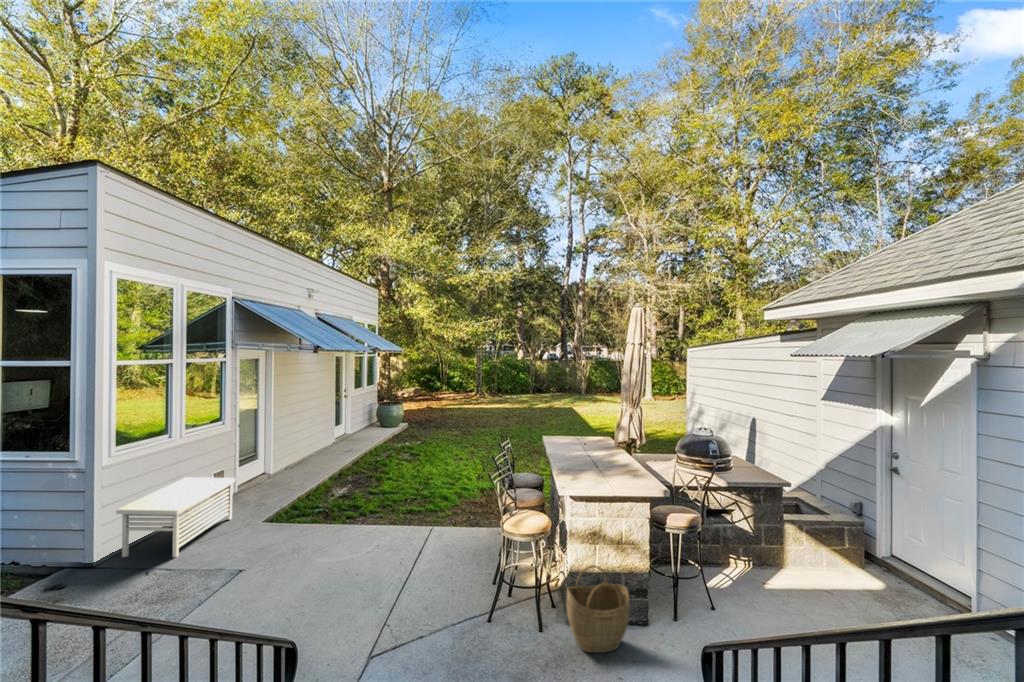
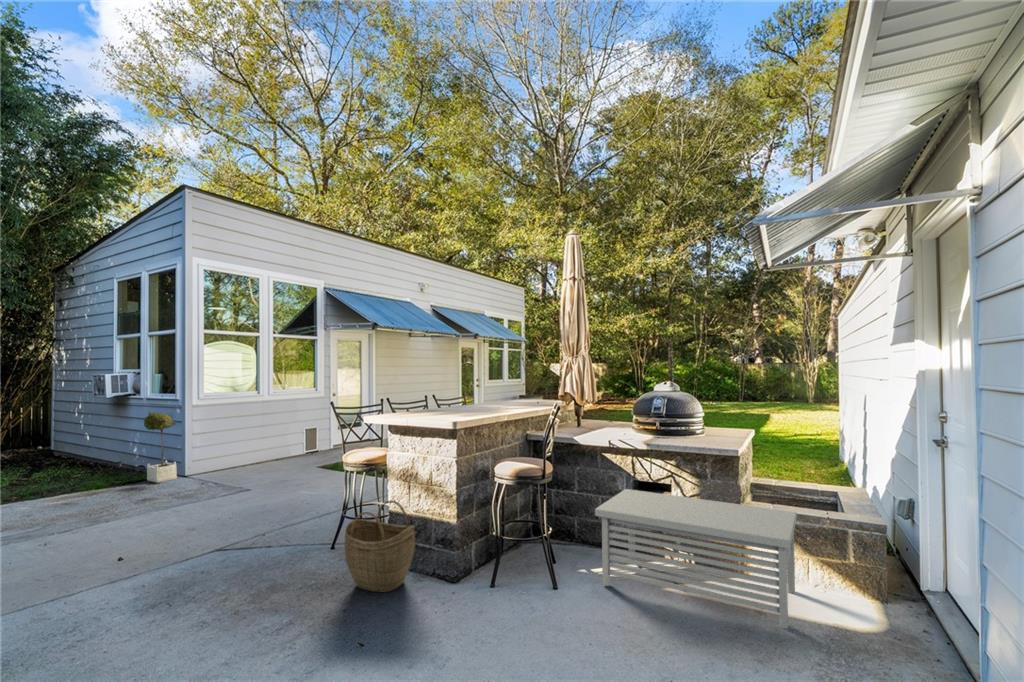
storage bench: present [116,477,235,557] -> present [595,489,797,629]
potted tree: none [33,484,89,582] -> present [144,412,177,482]

